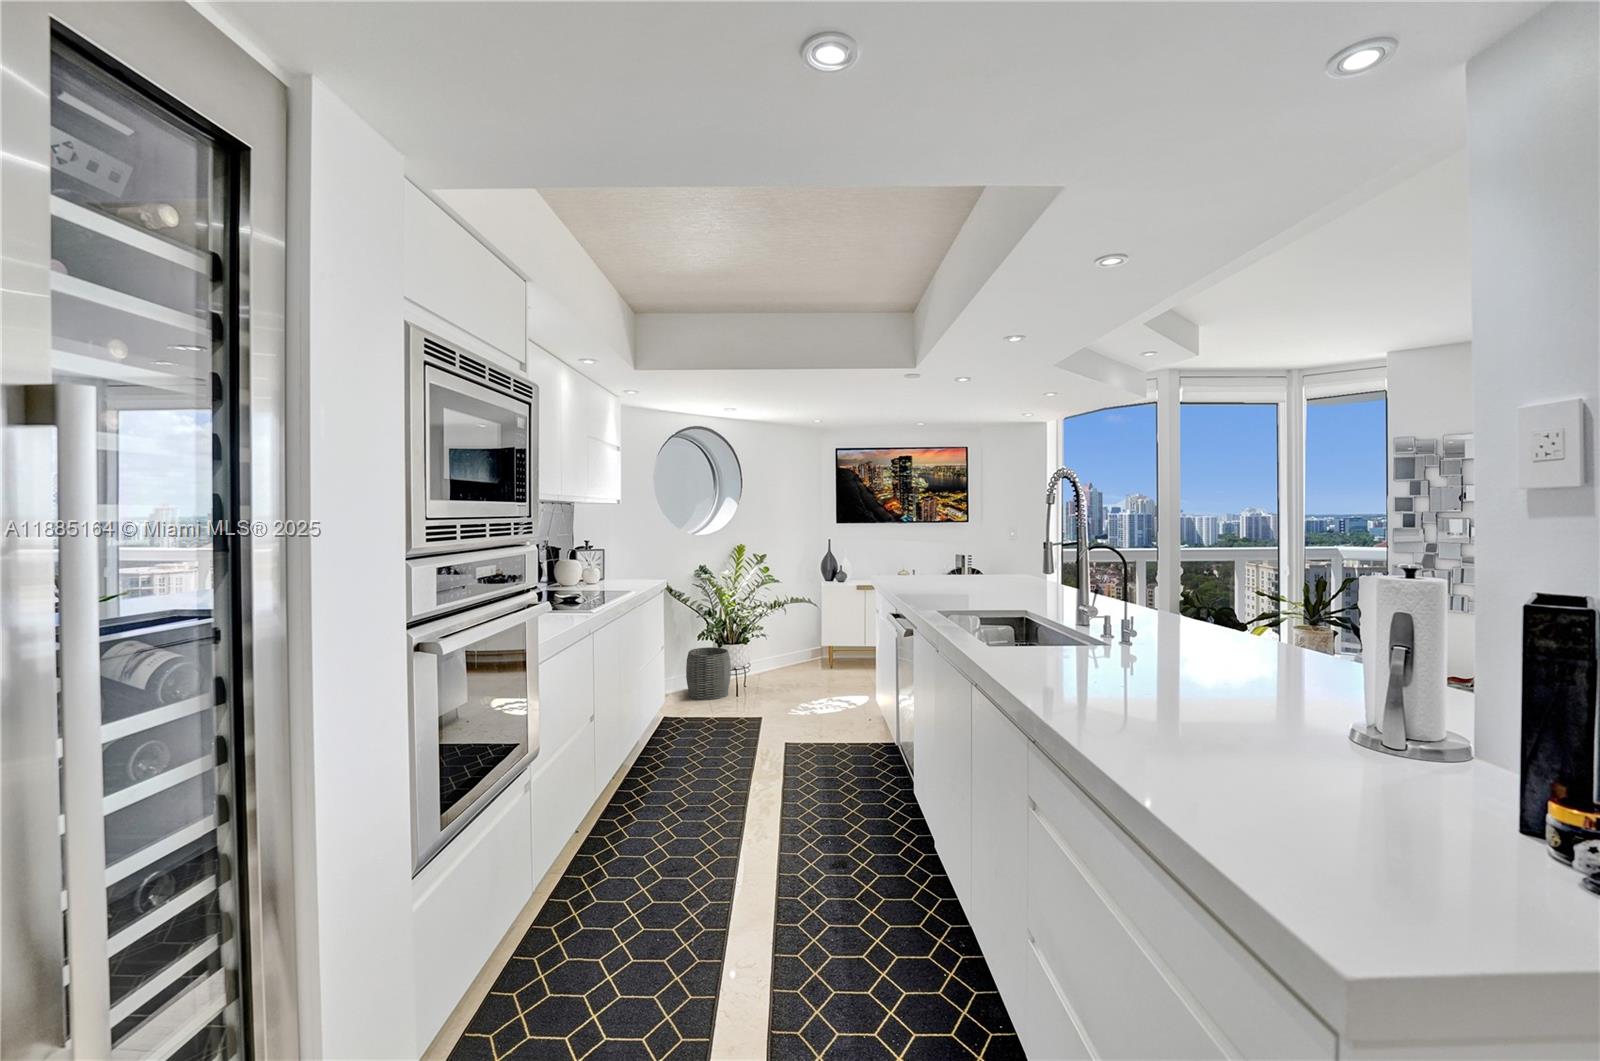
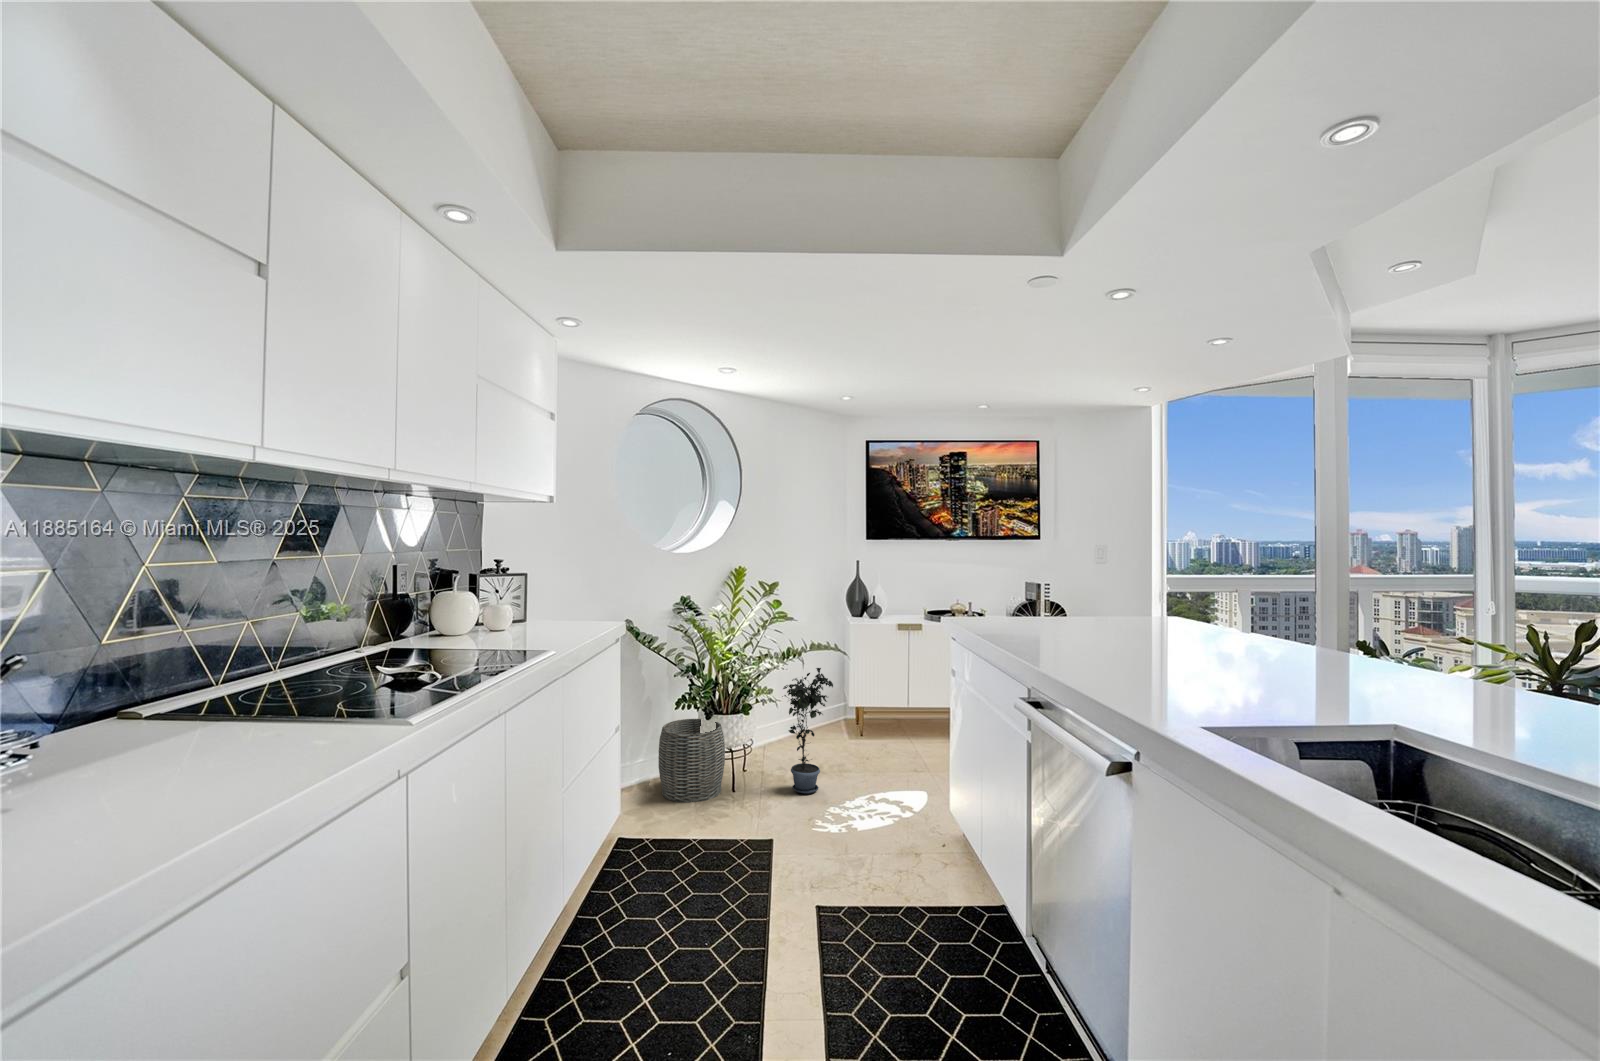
potted plant: none [769,612,803,696] -> present [783,668,833,794]

